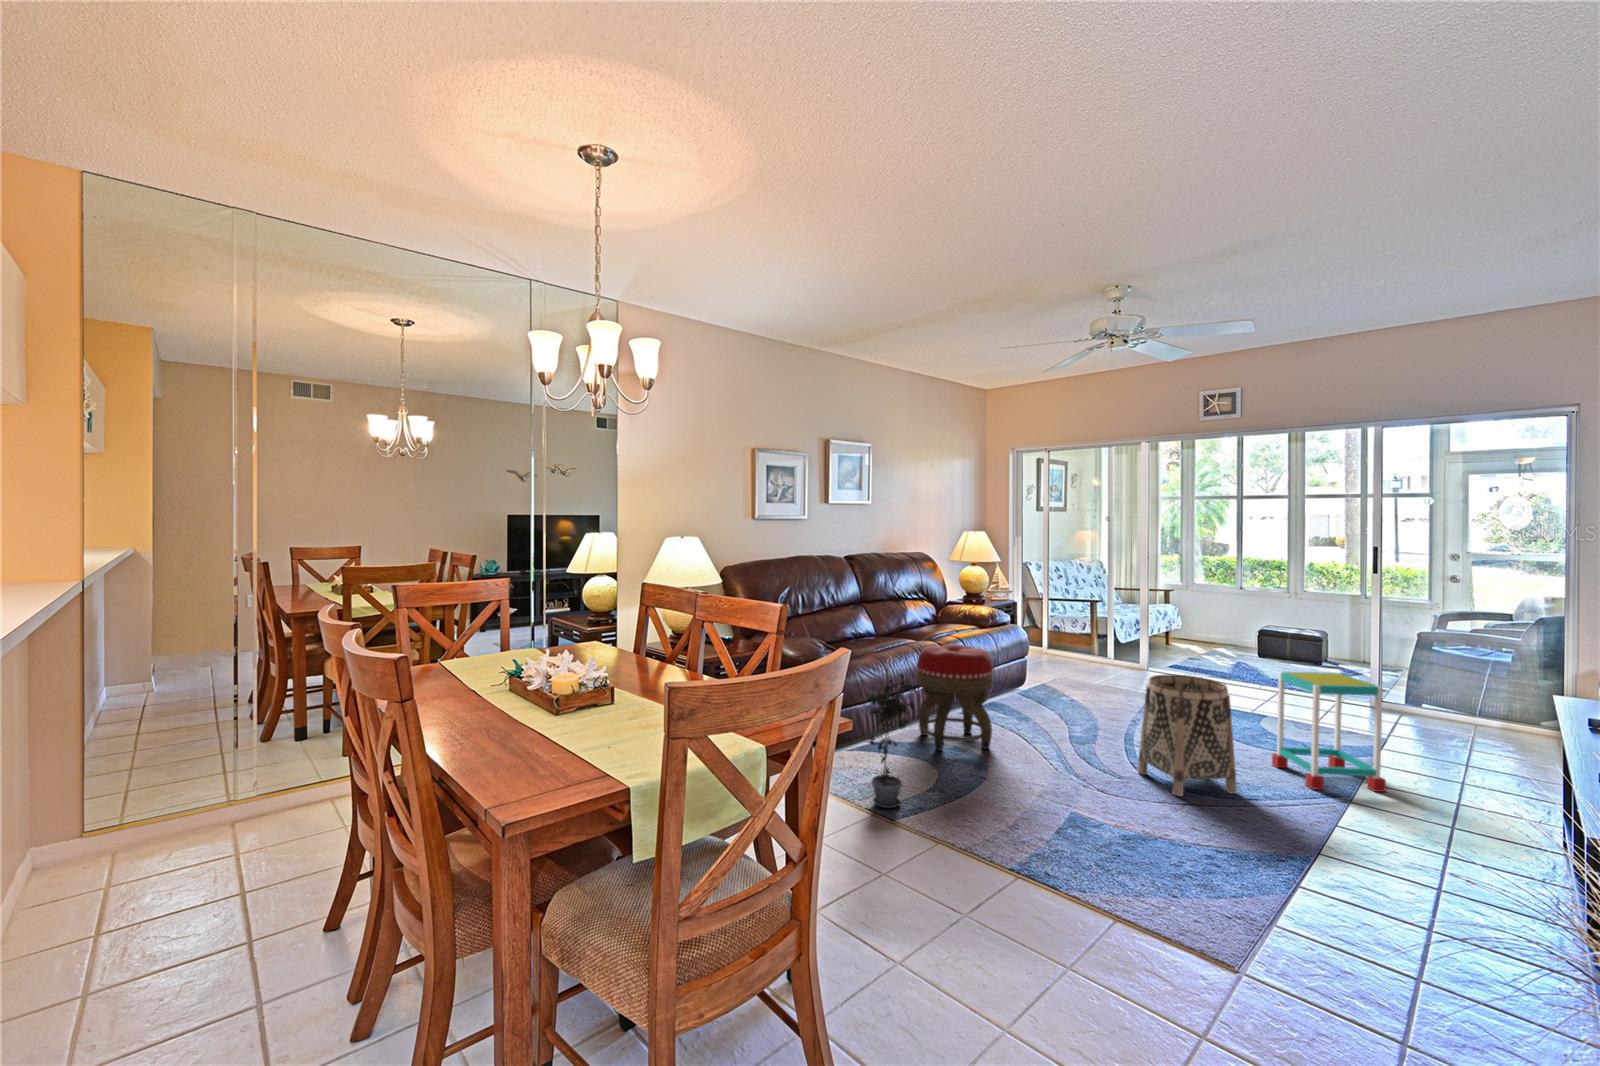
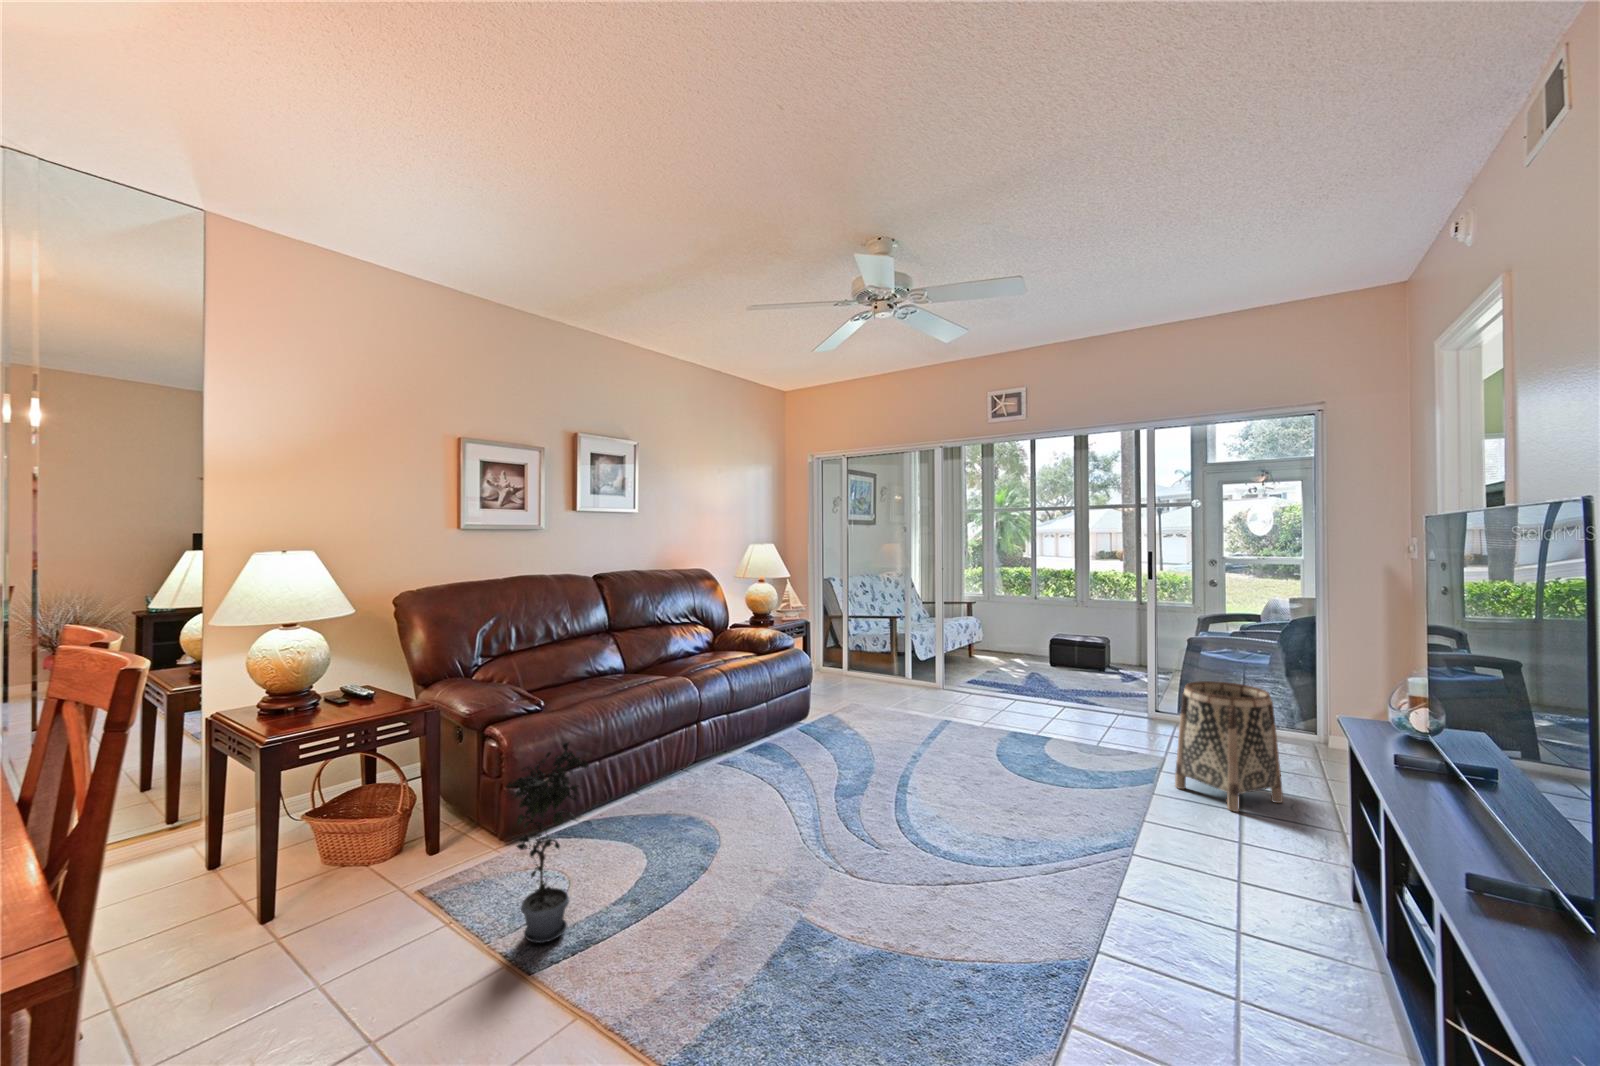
footstool: present [917,644,993,751] -> none [644,682,740,825]
side table: present [1272,672,1386,792] -> none [1053,695,1168,840]
basket: present [1138,674,1237,796] -> present [1175,681,1283,812]

